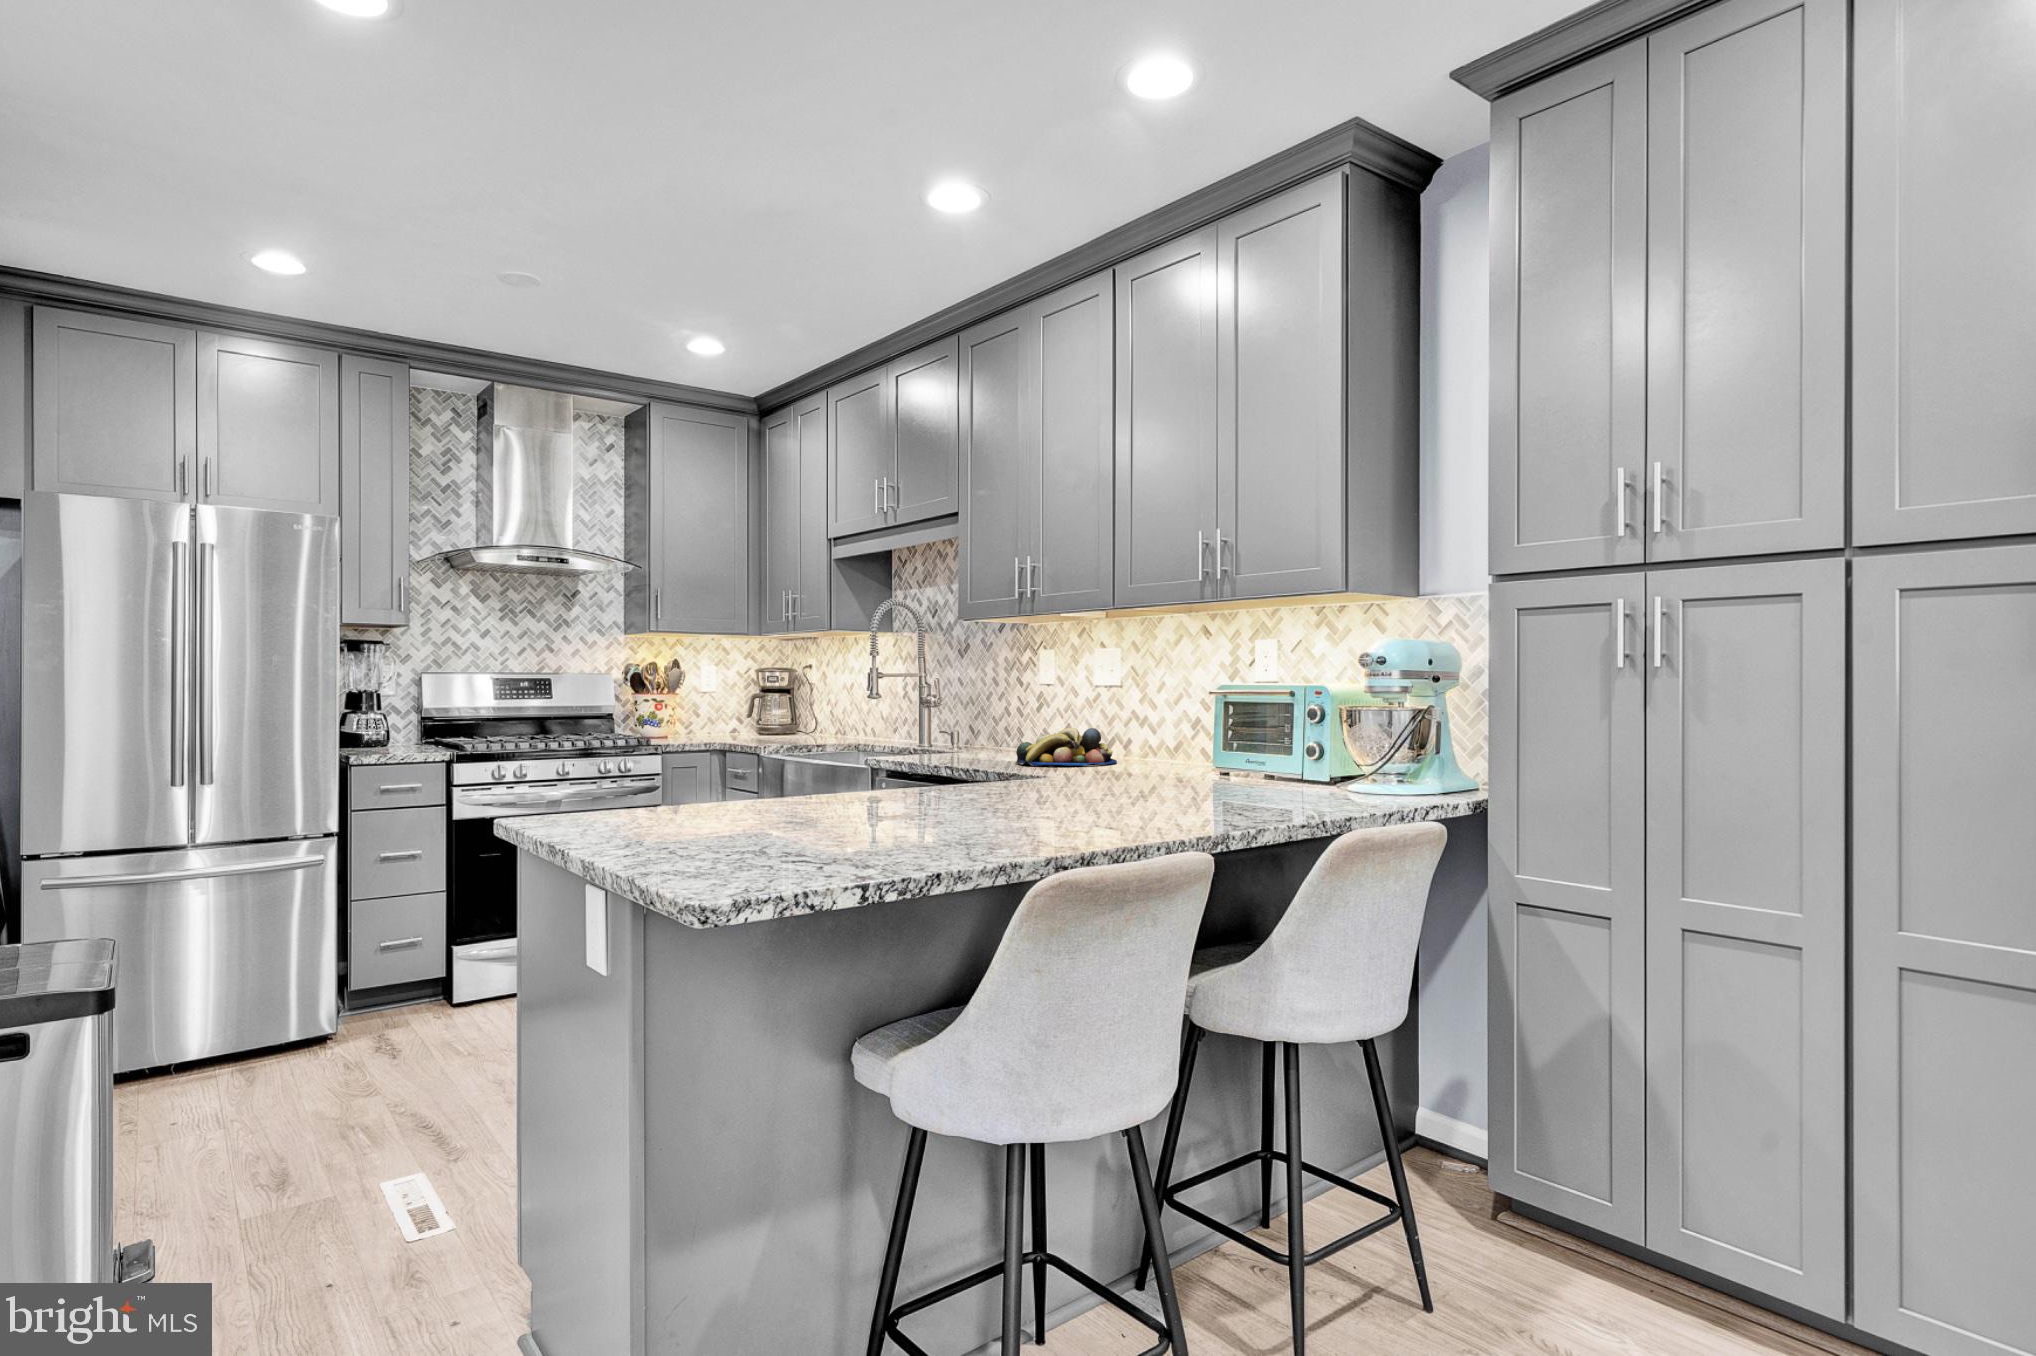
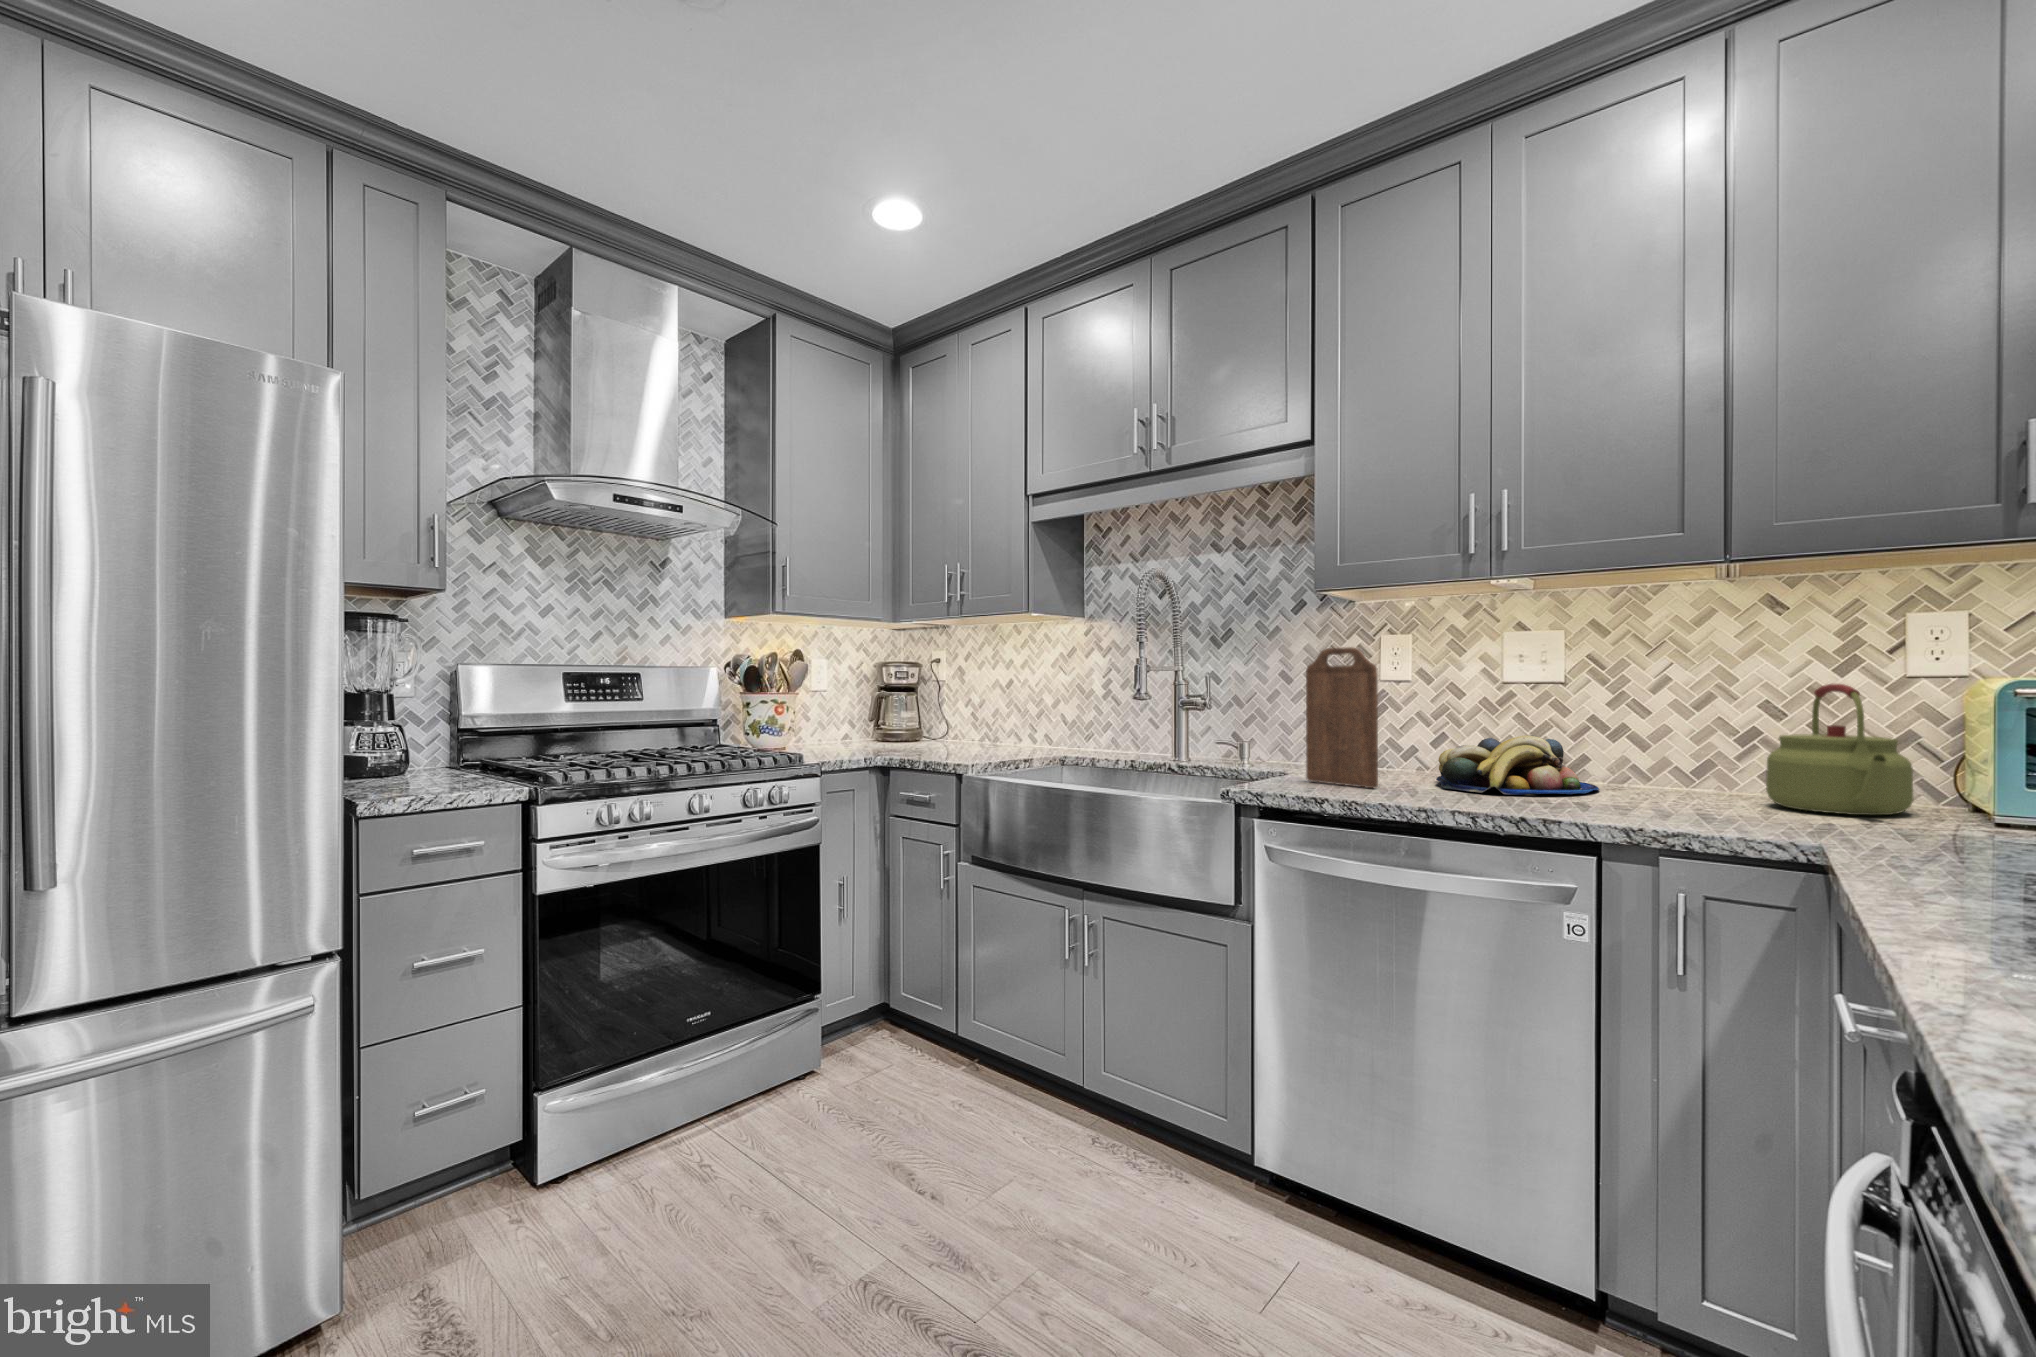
cutting board: none [955,665,978,763] -> present [1306,647,1378,788]
kettle: none [1143,694,1212,775] -> present [1766,684,1913,815]

